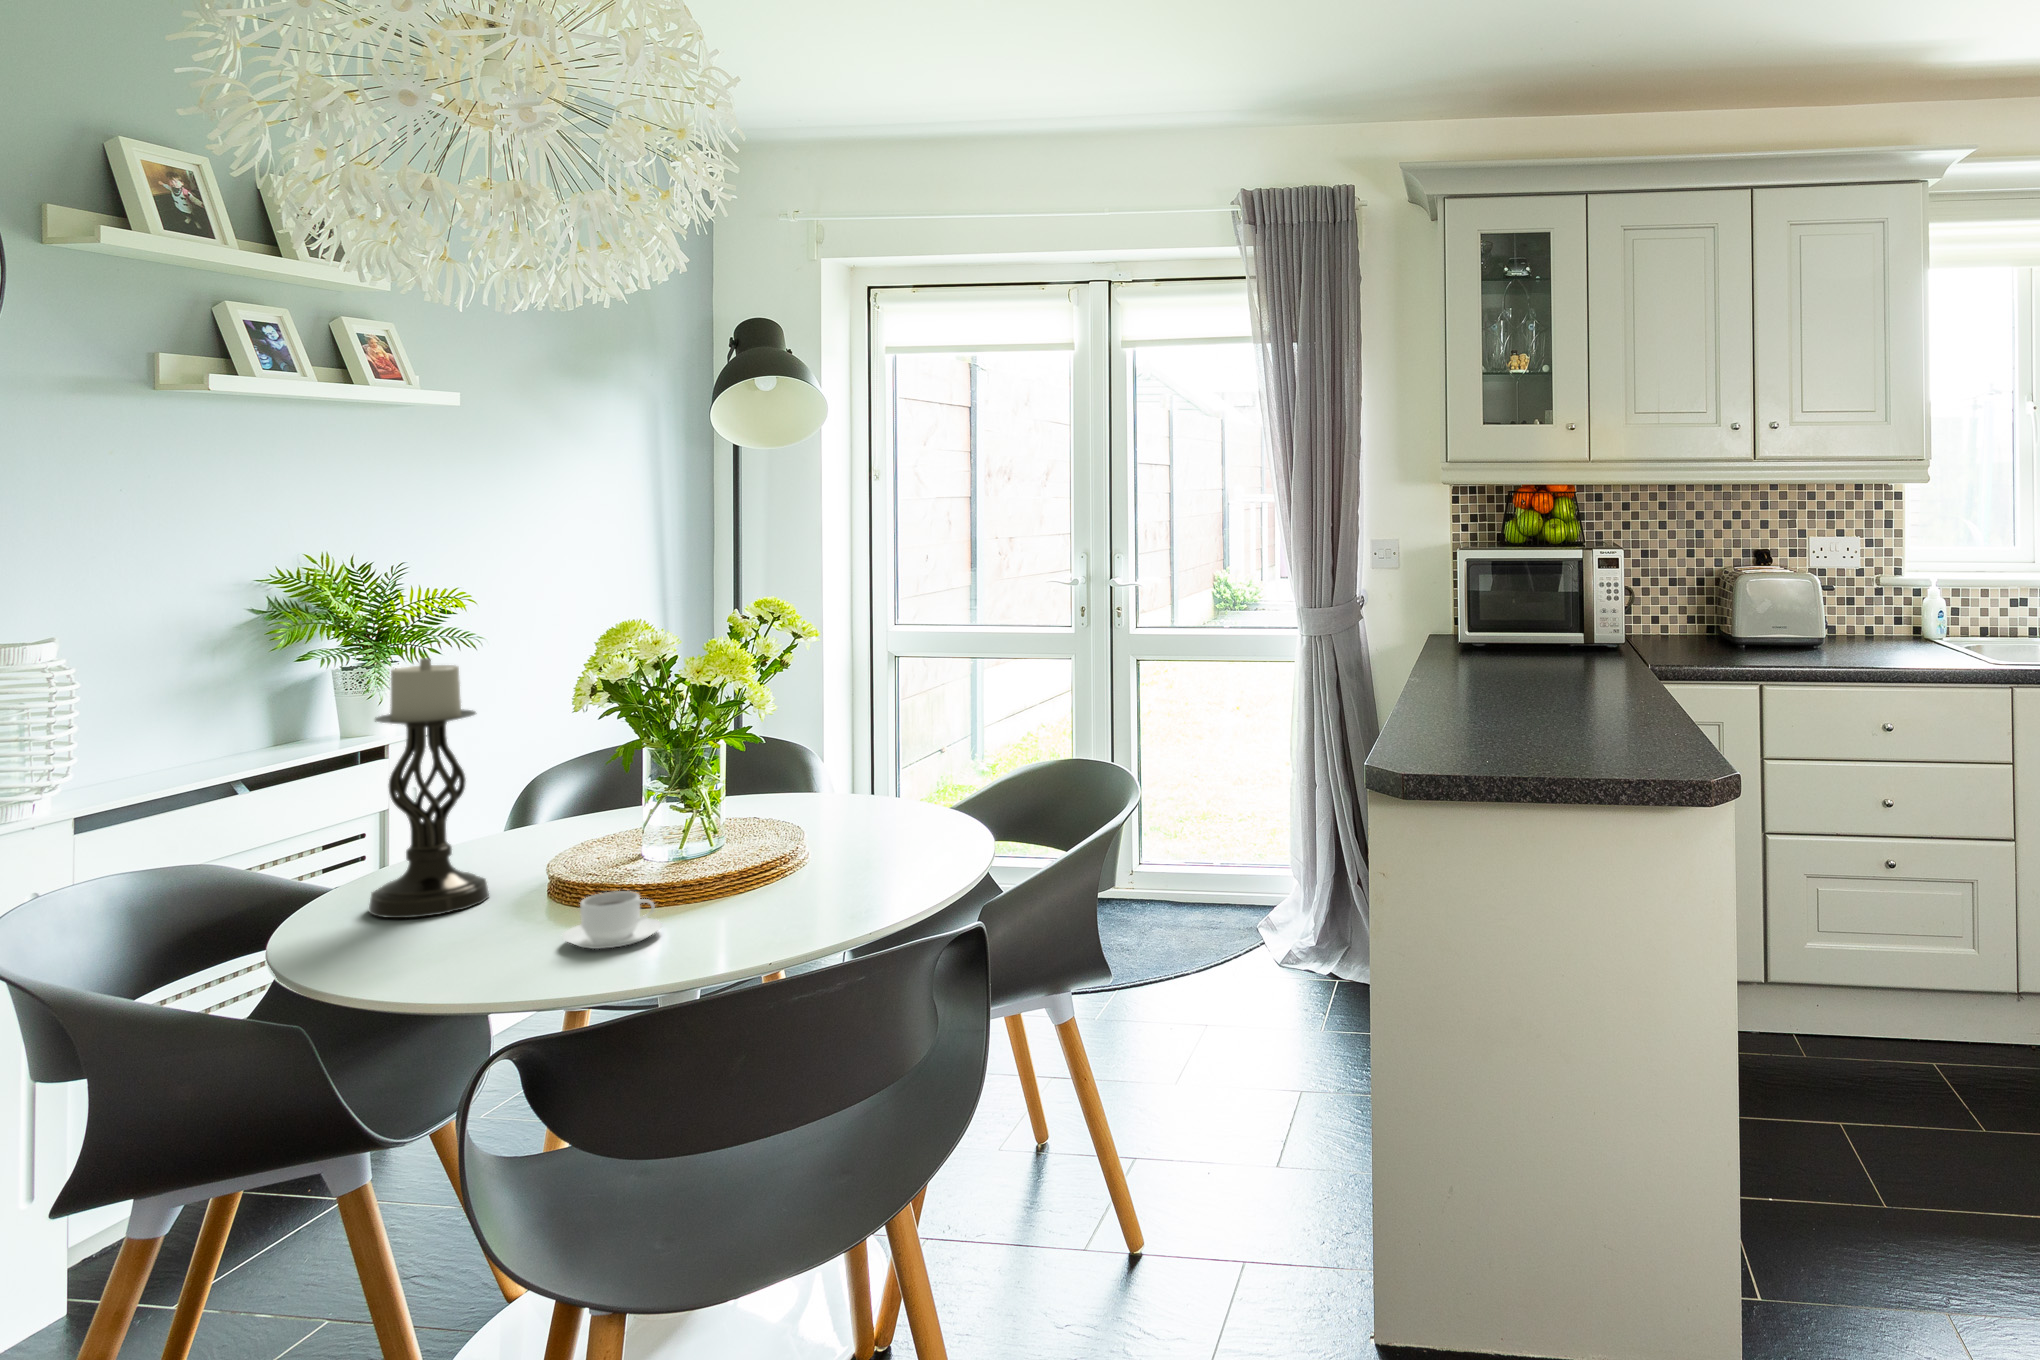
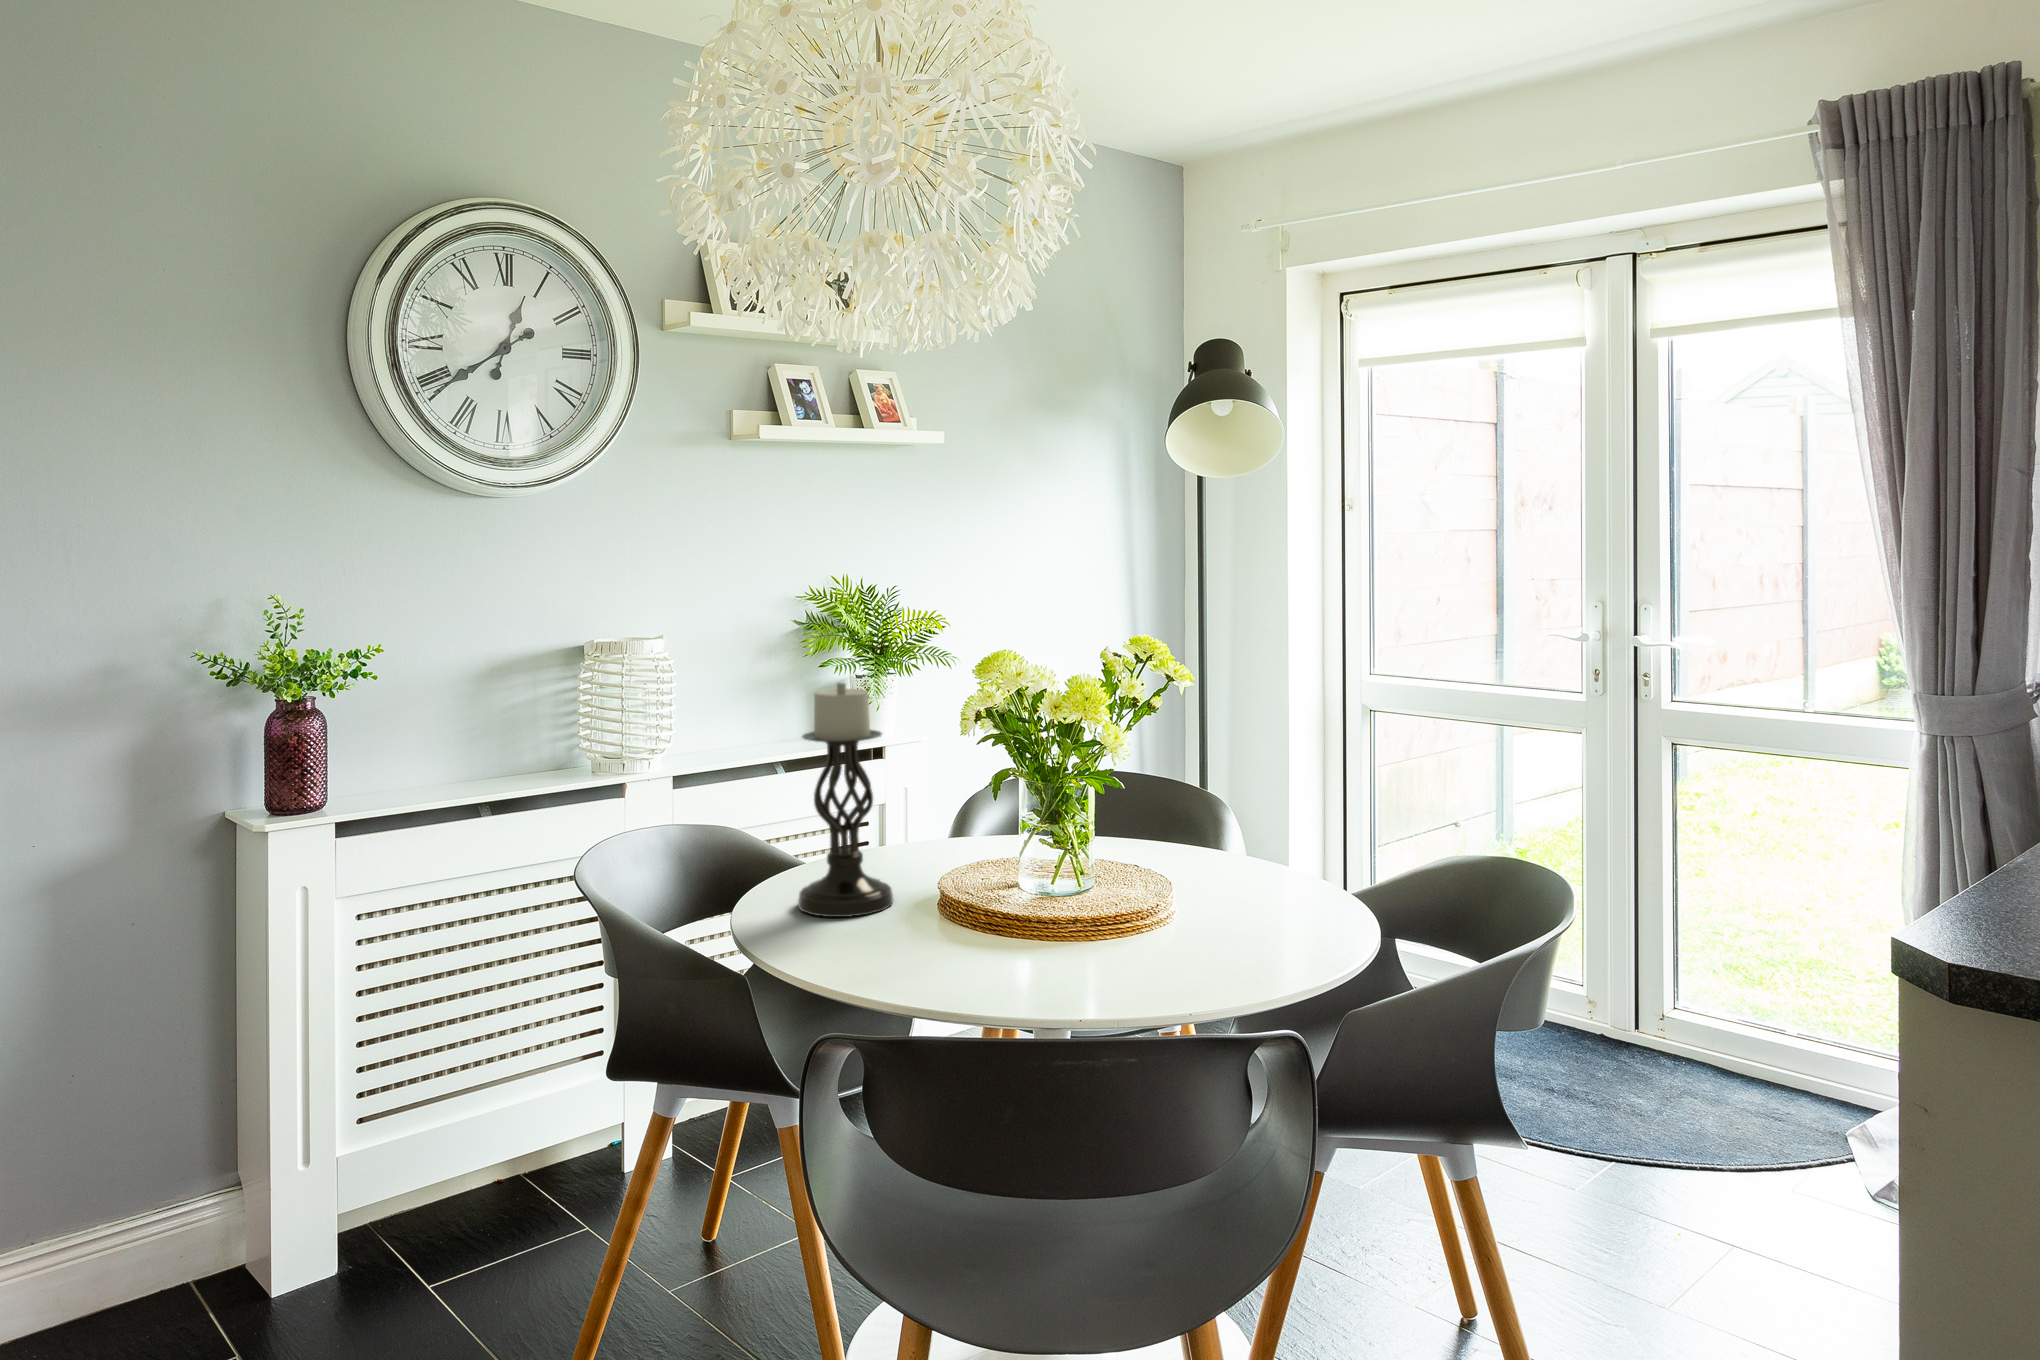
coffee cup: present [562,891,662,949] -> none [910,923,999,979]

